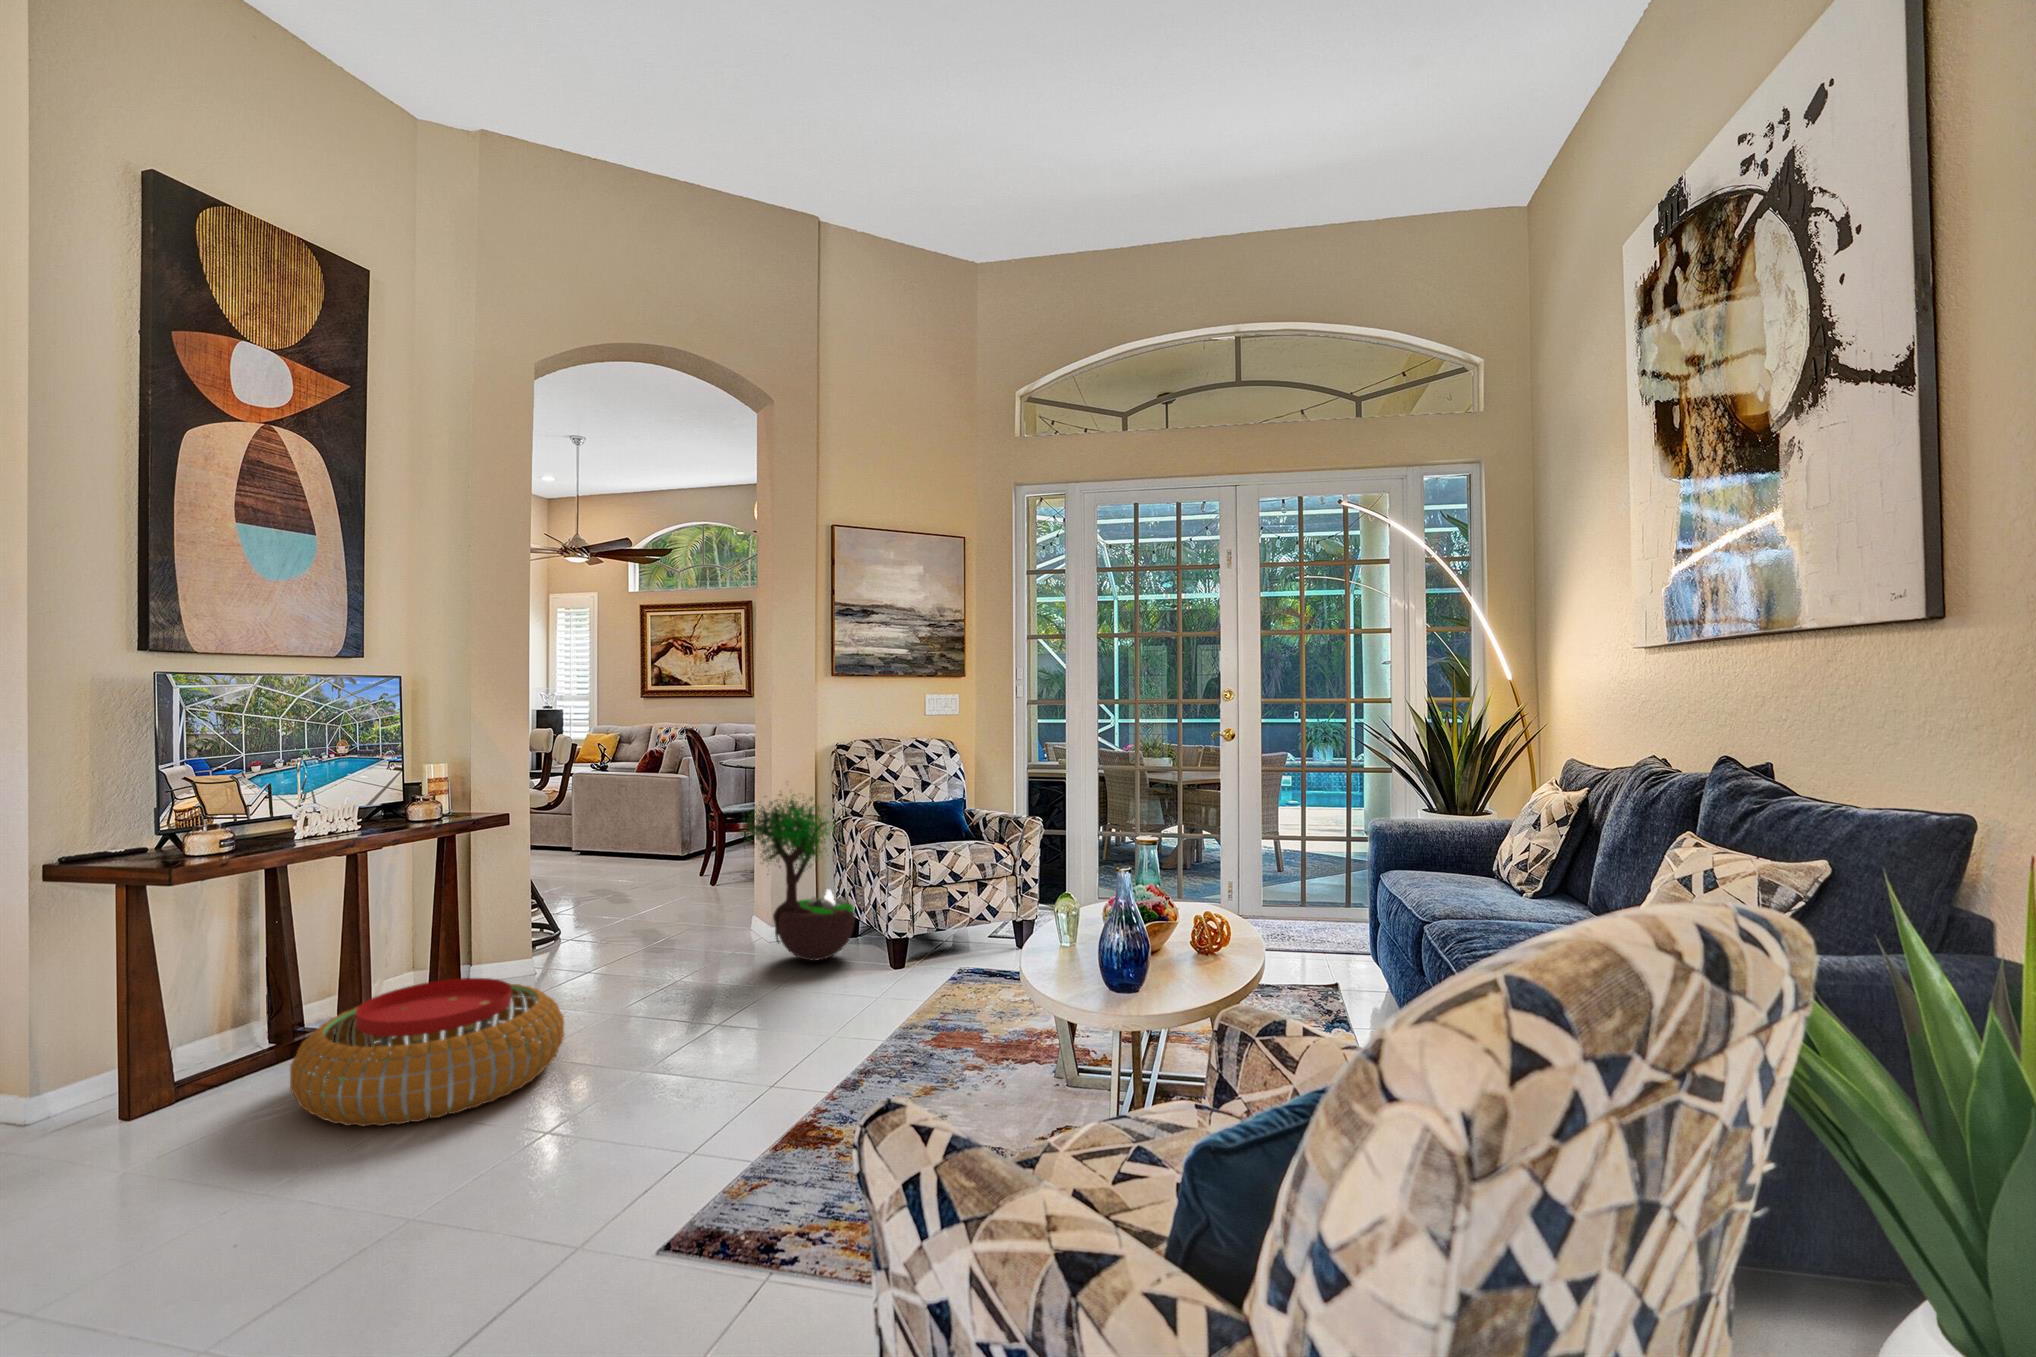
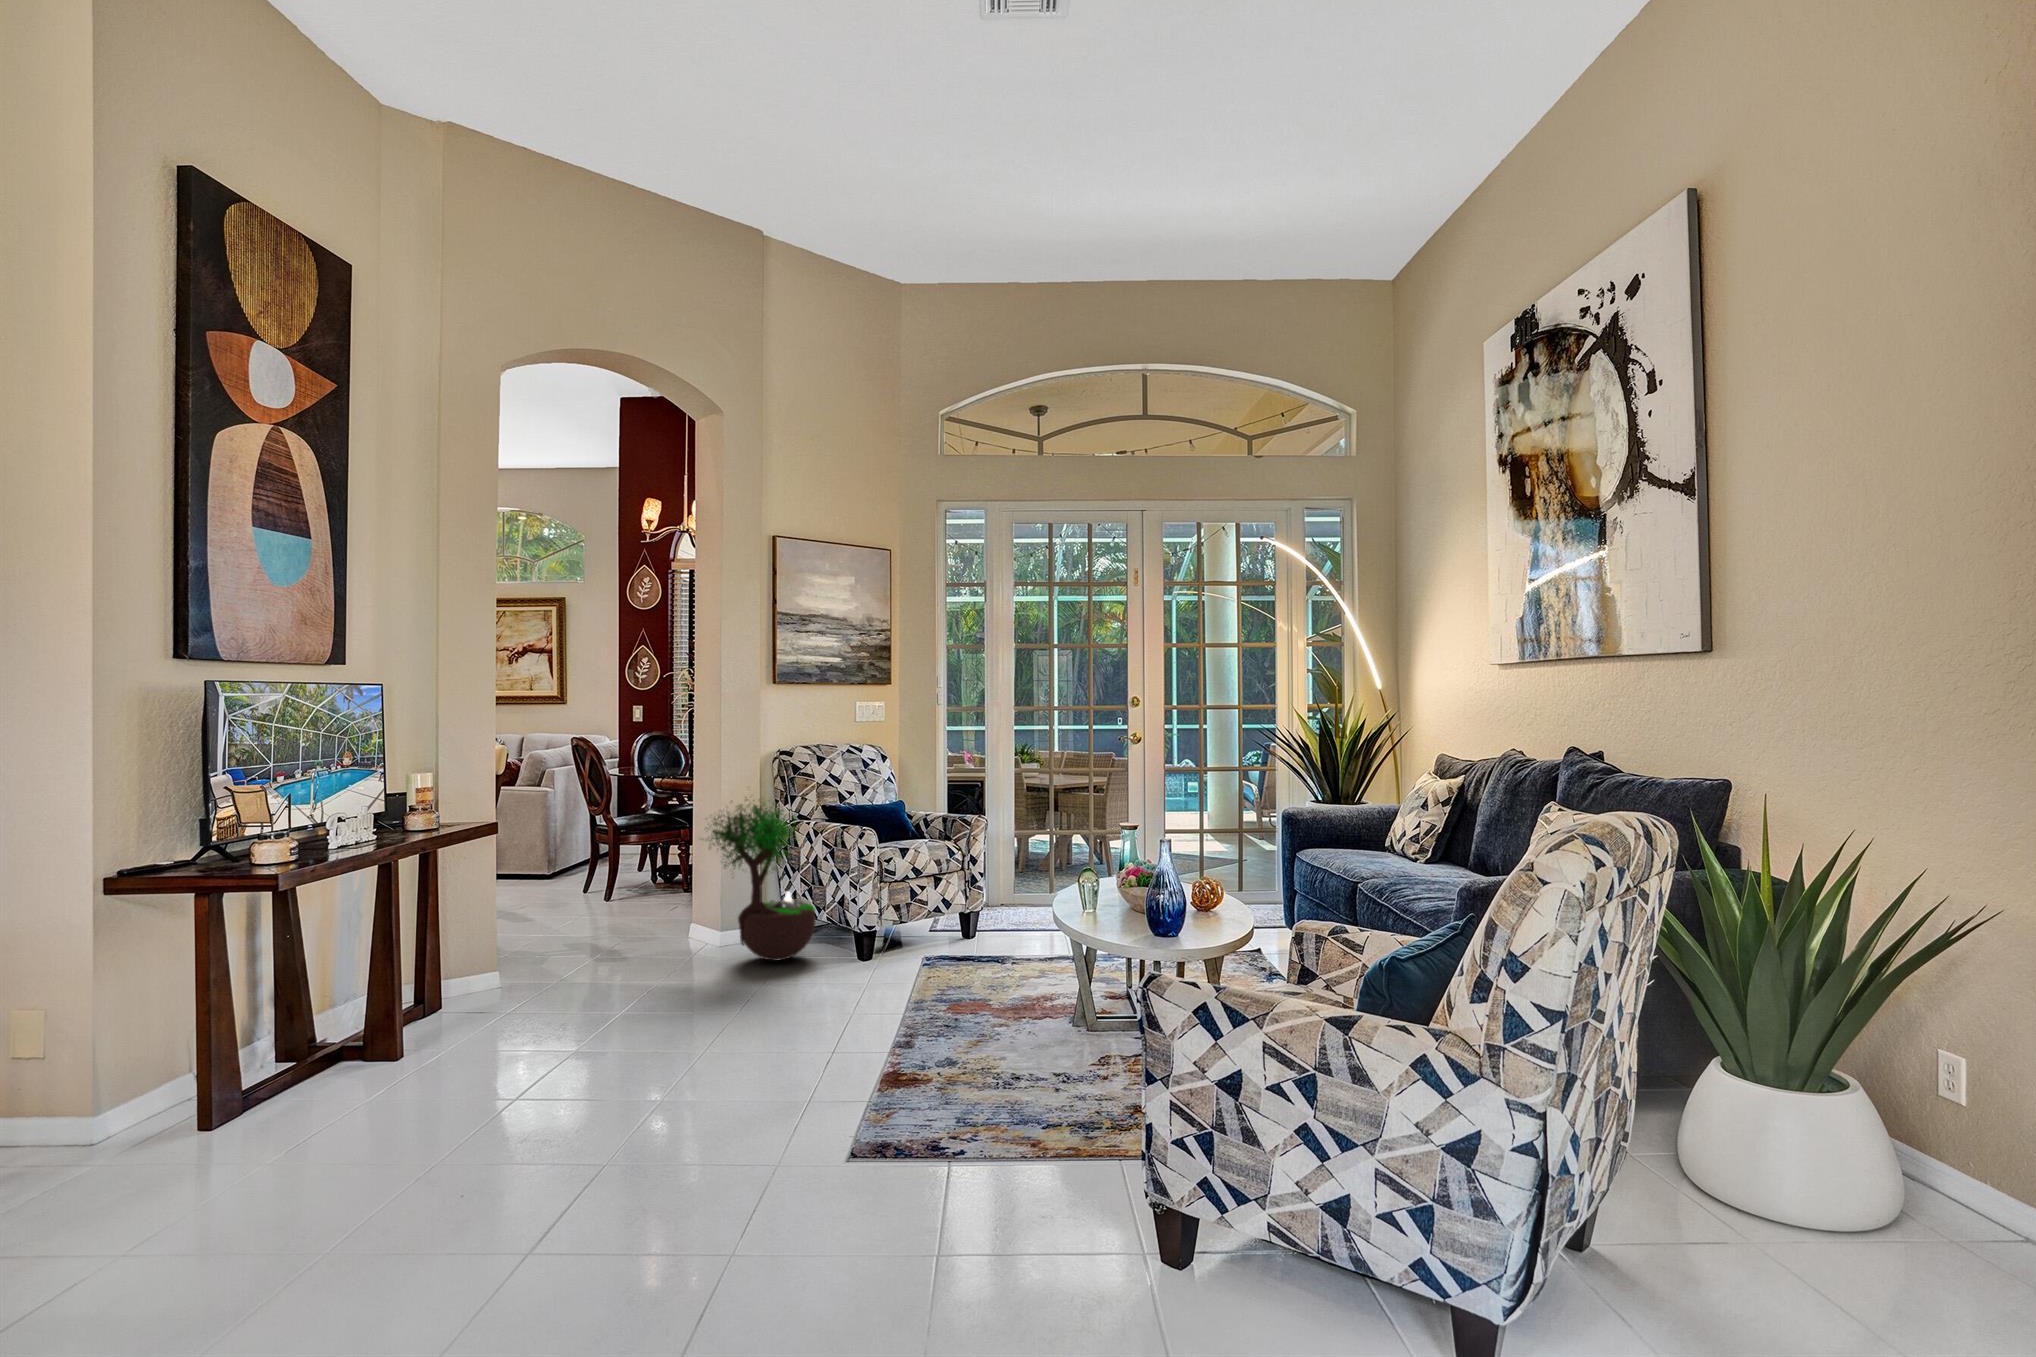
pouf: present [290,978,564,1126] -> none [365,980,617,1116]

